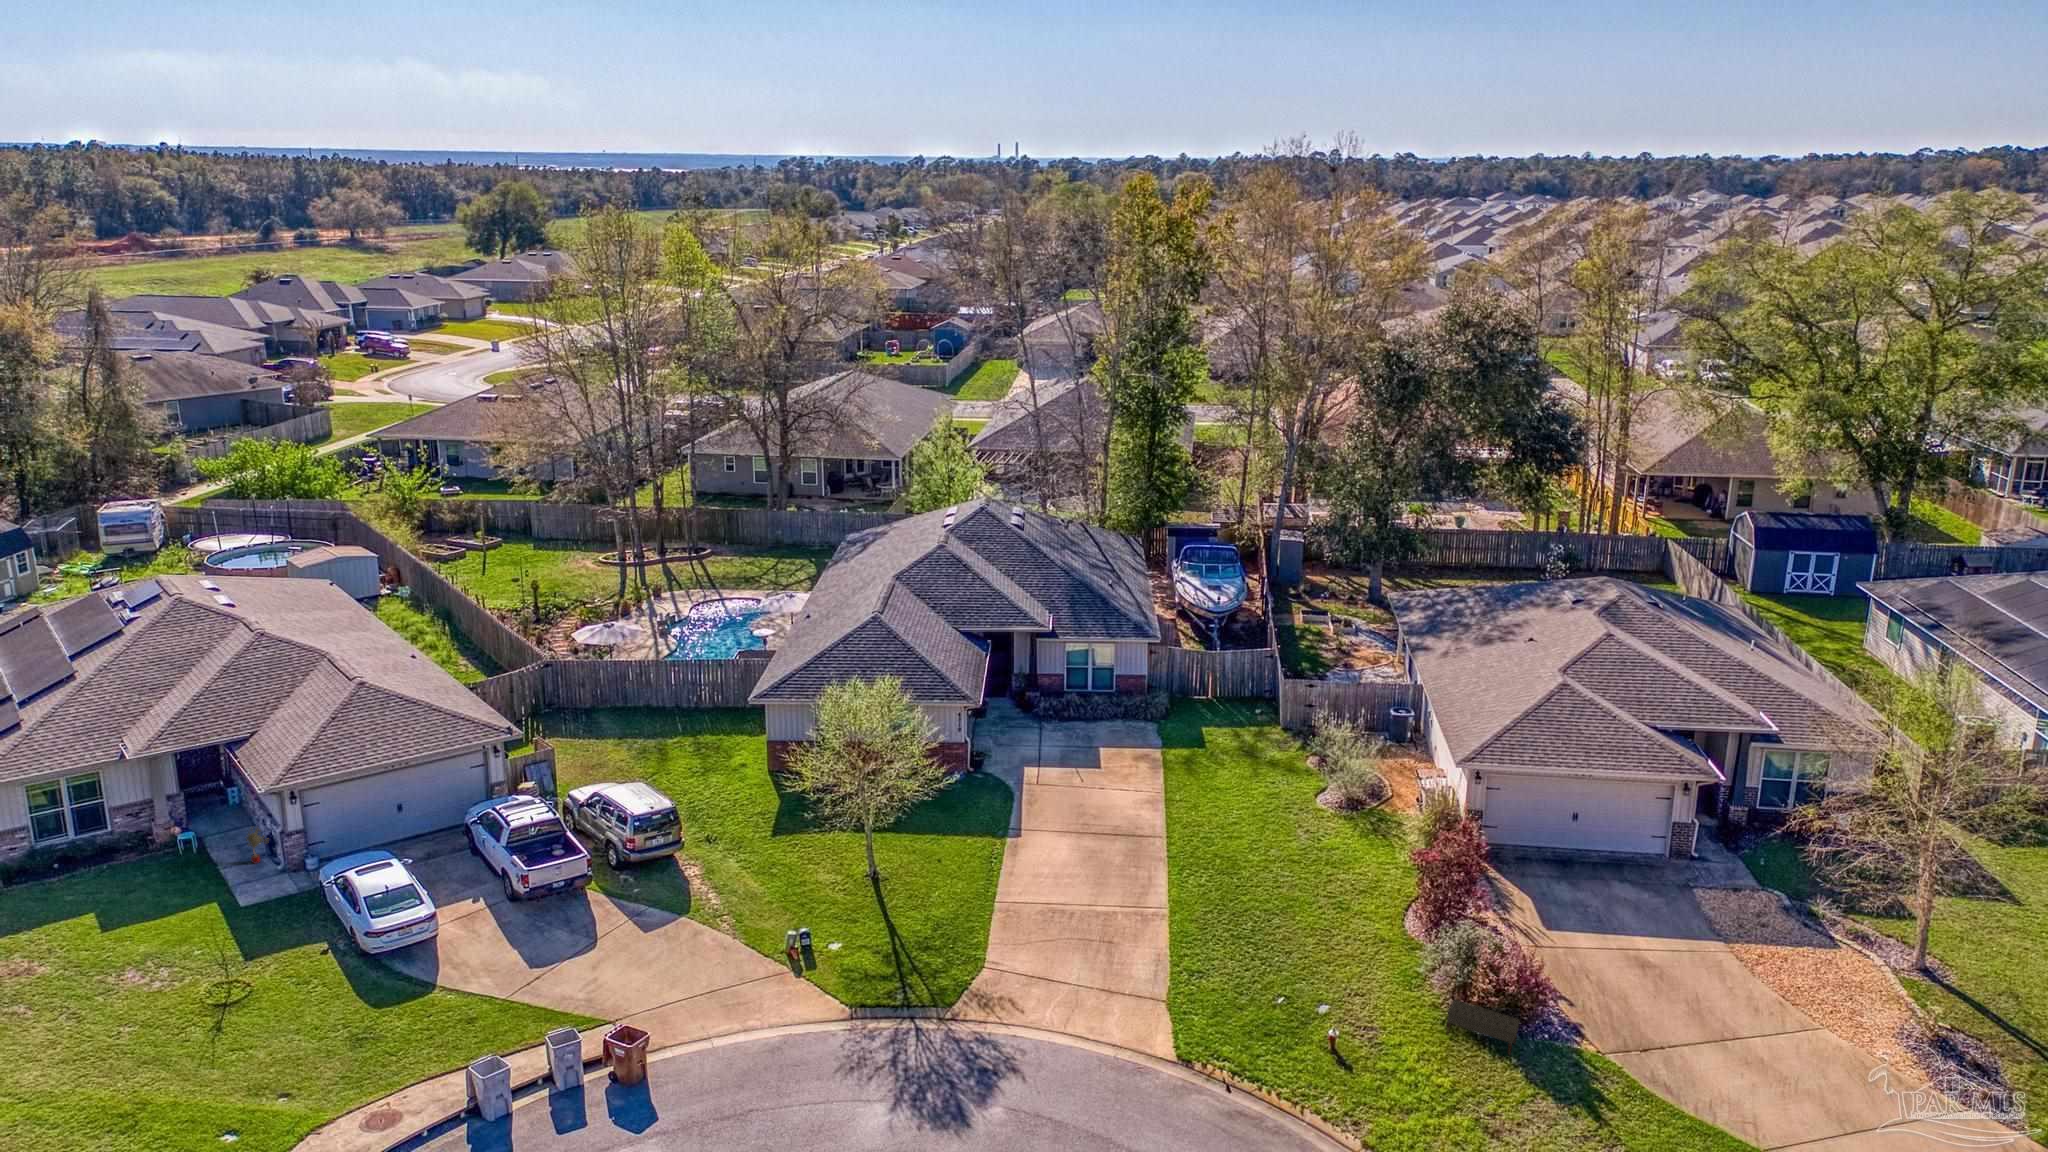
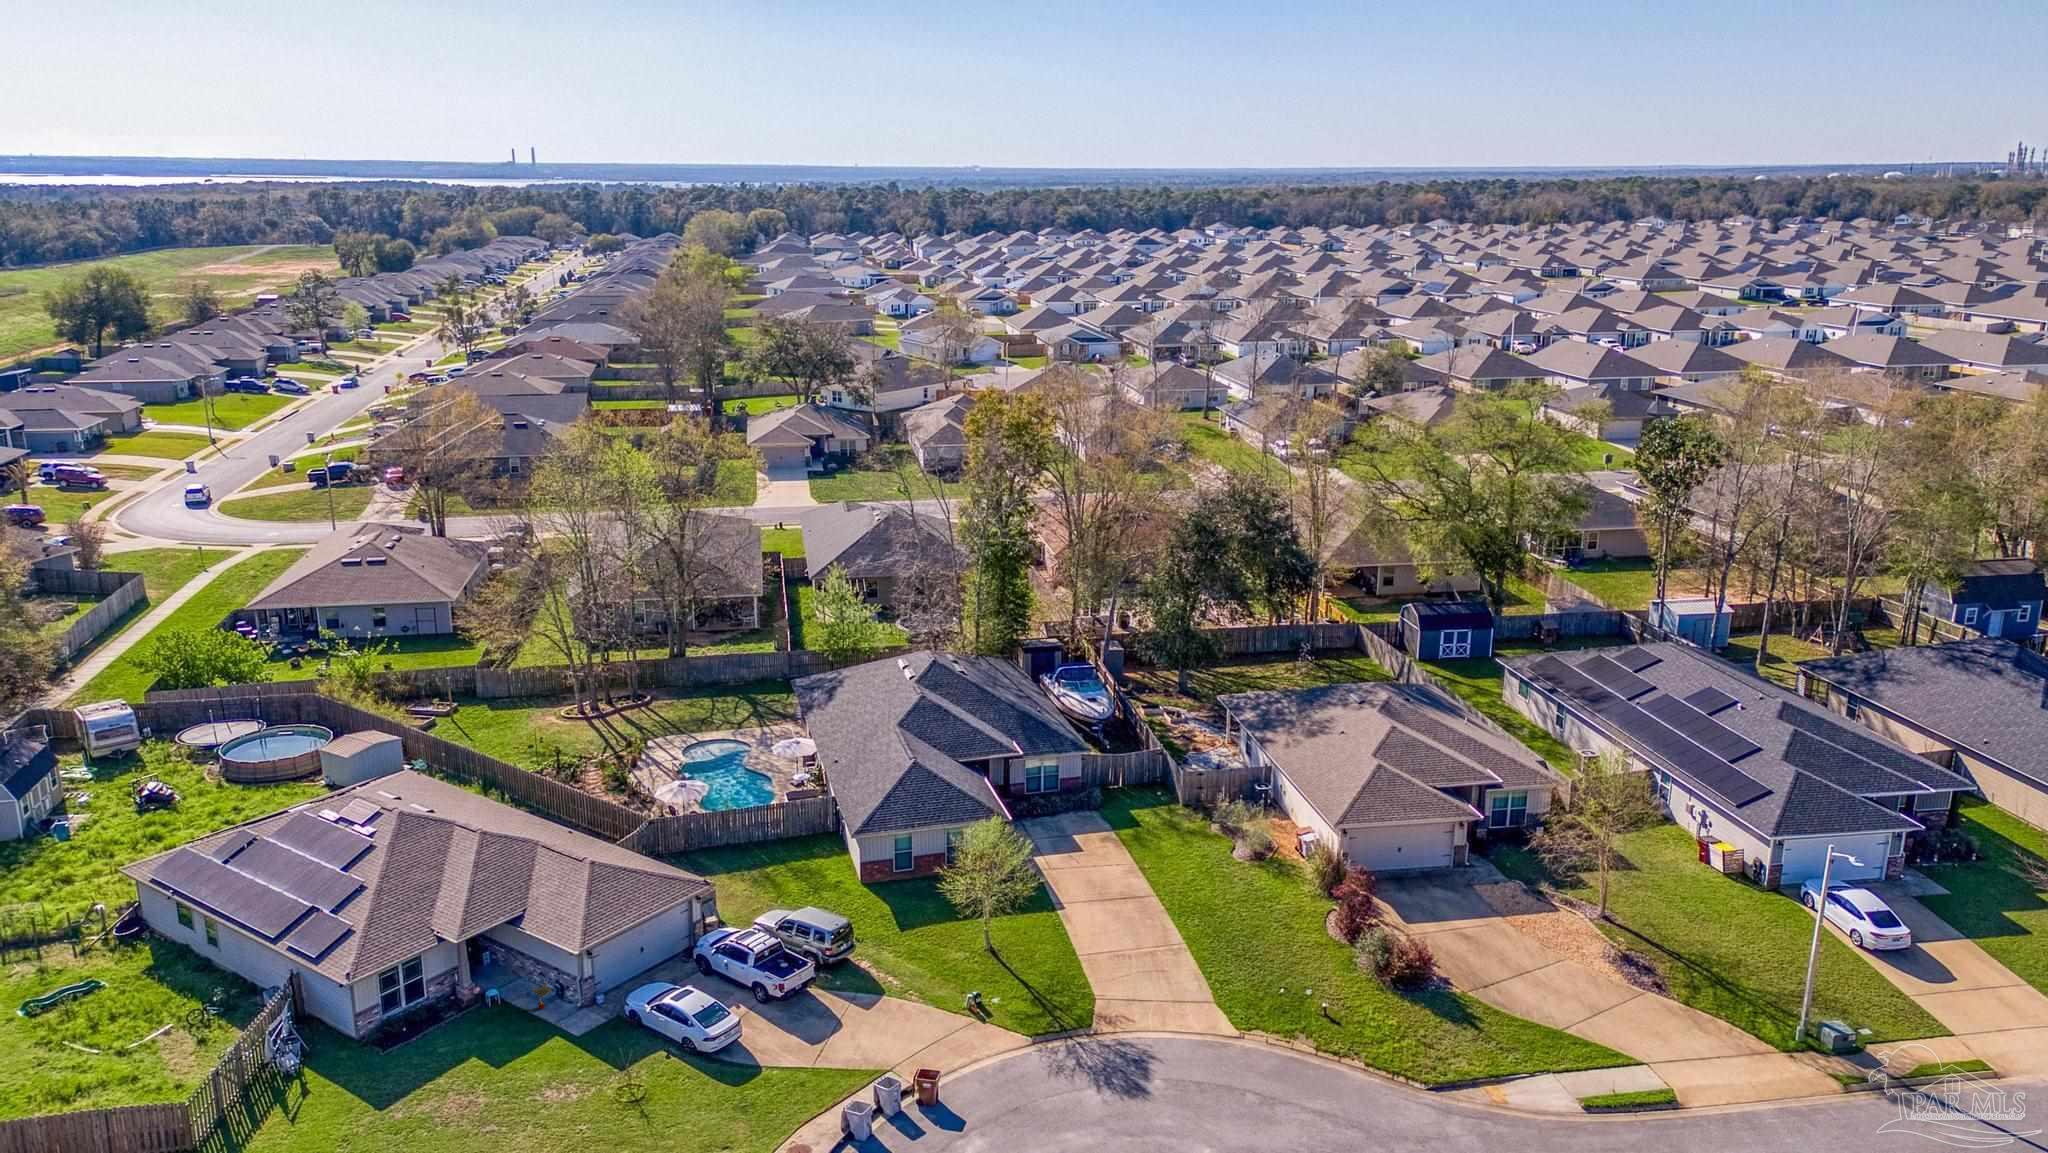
bench: present [1446,1000,1519,1055] -> none [1381,974,1421,1002]

